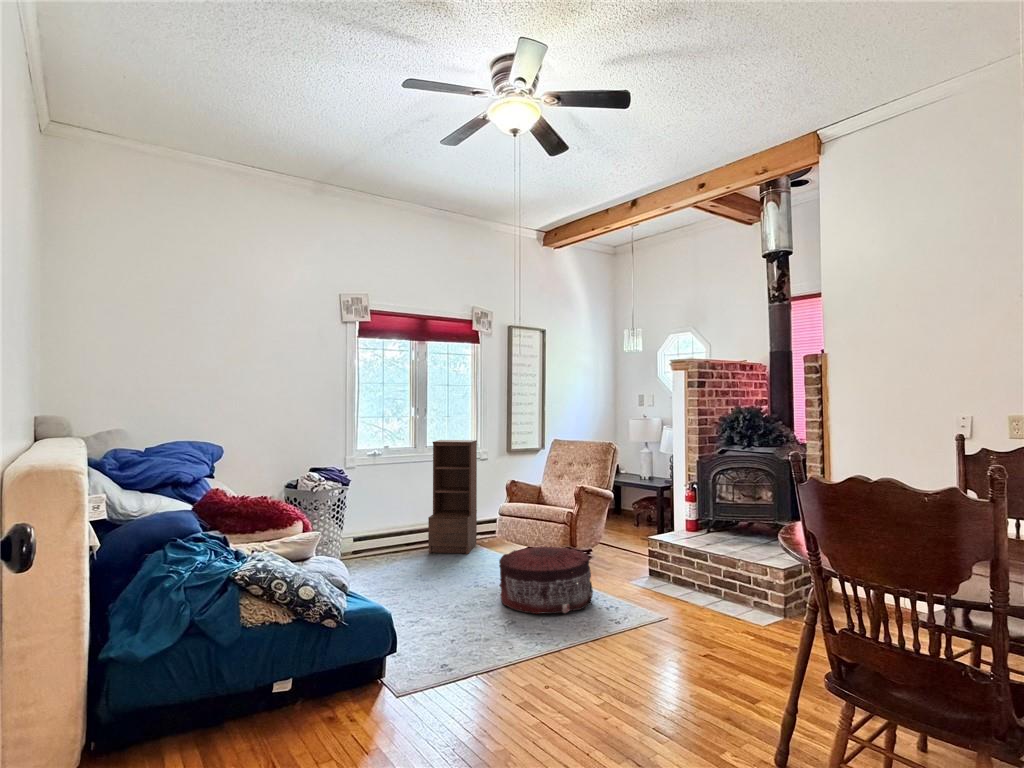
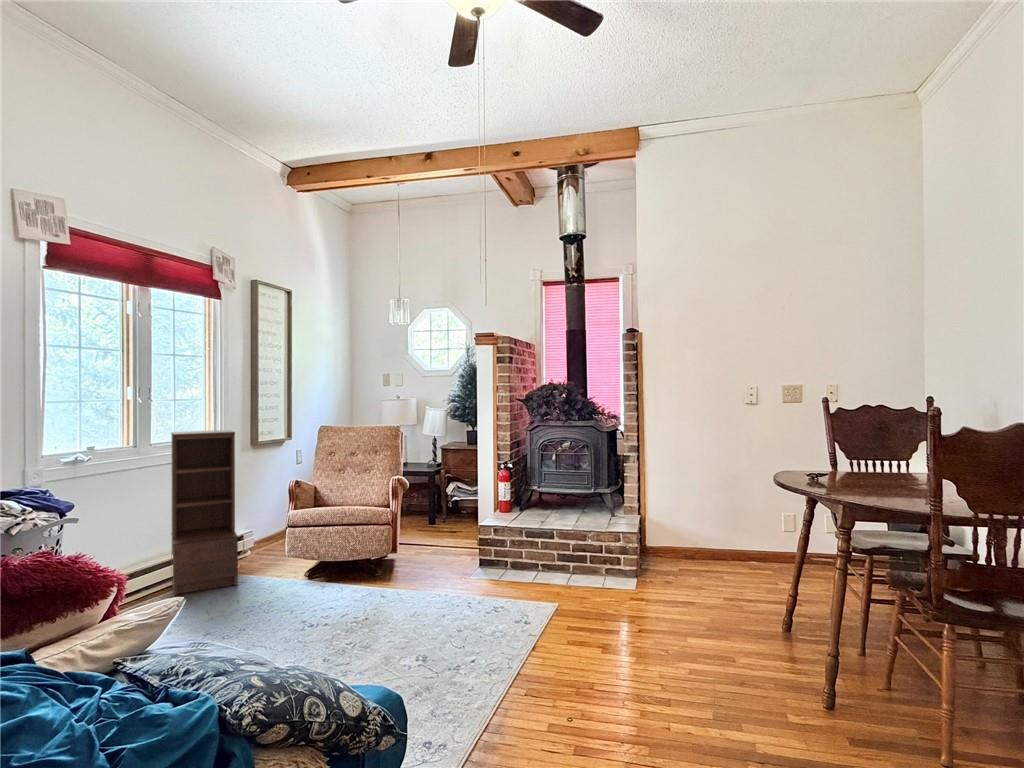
pouf: present [499,546,593,614] -> none [356,548,479,638]

